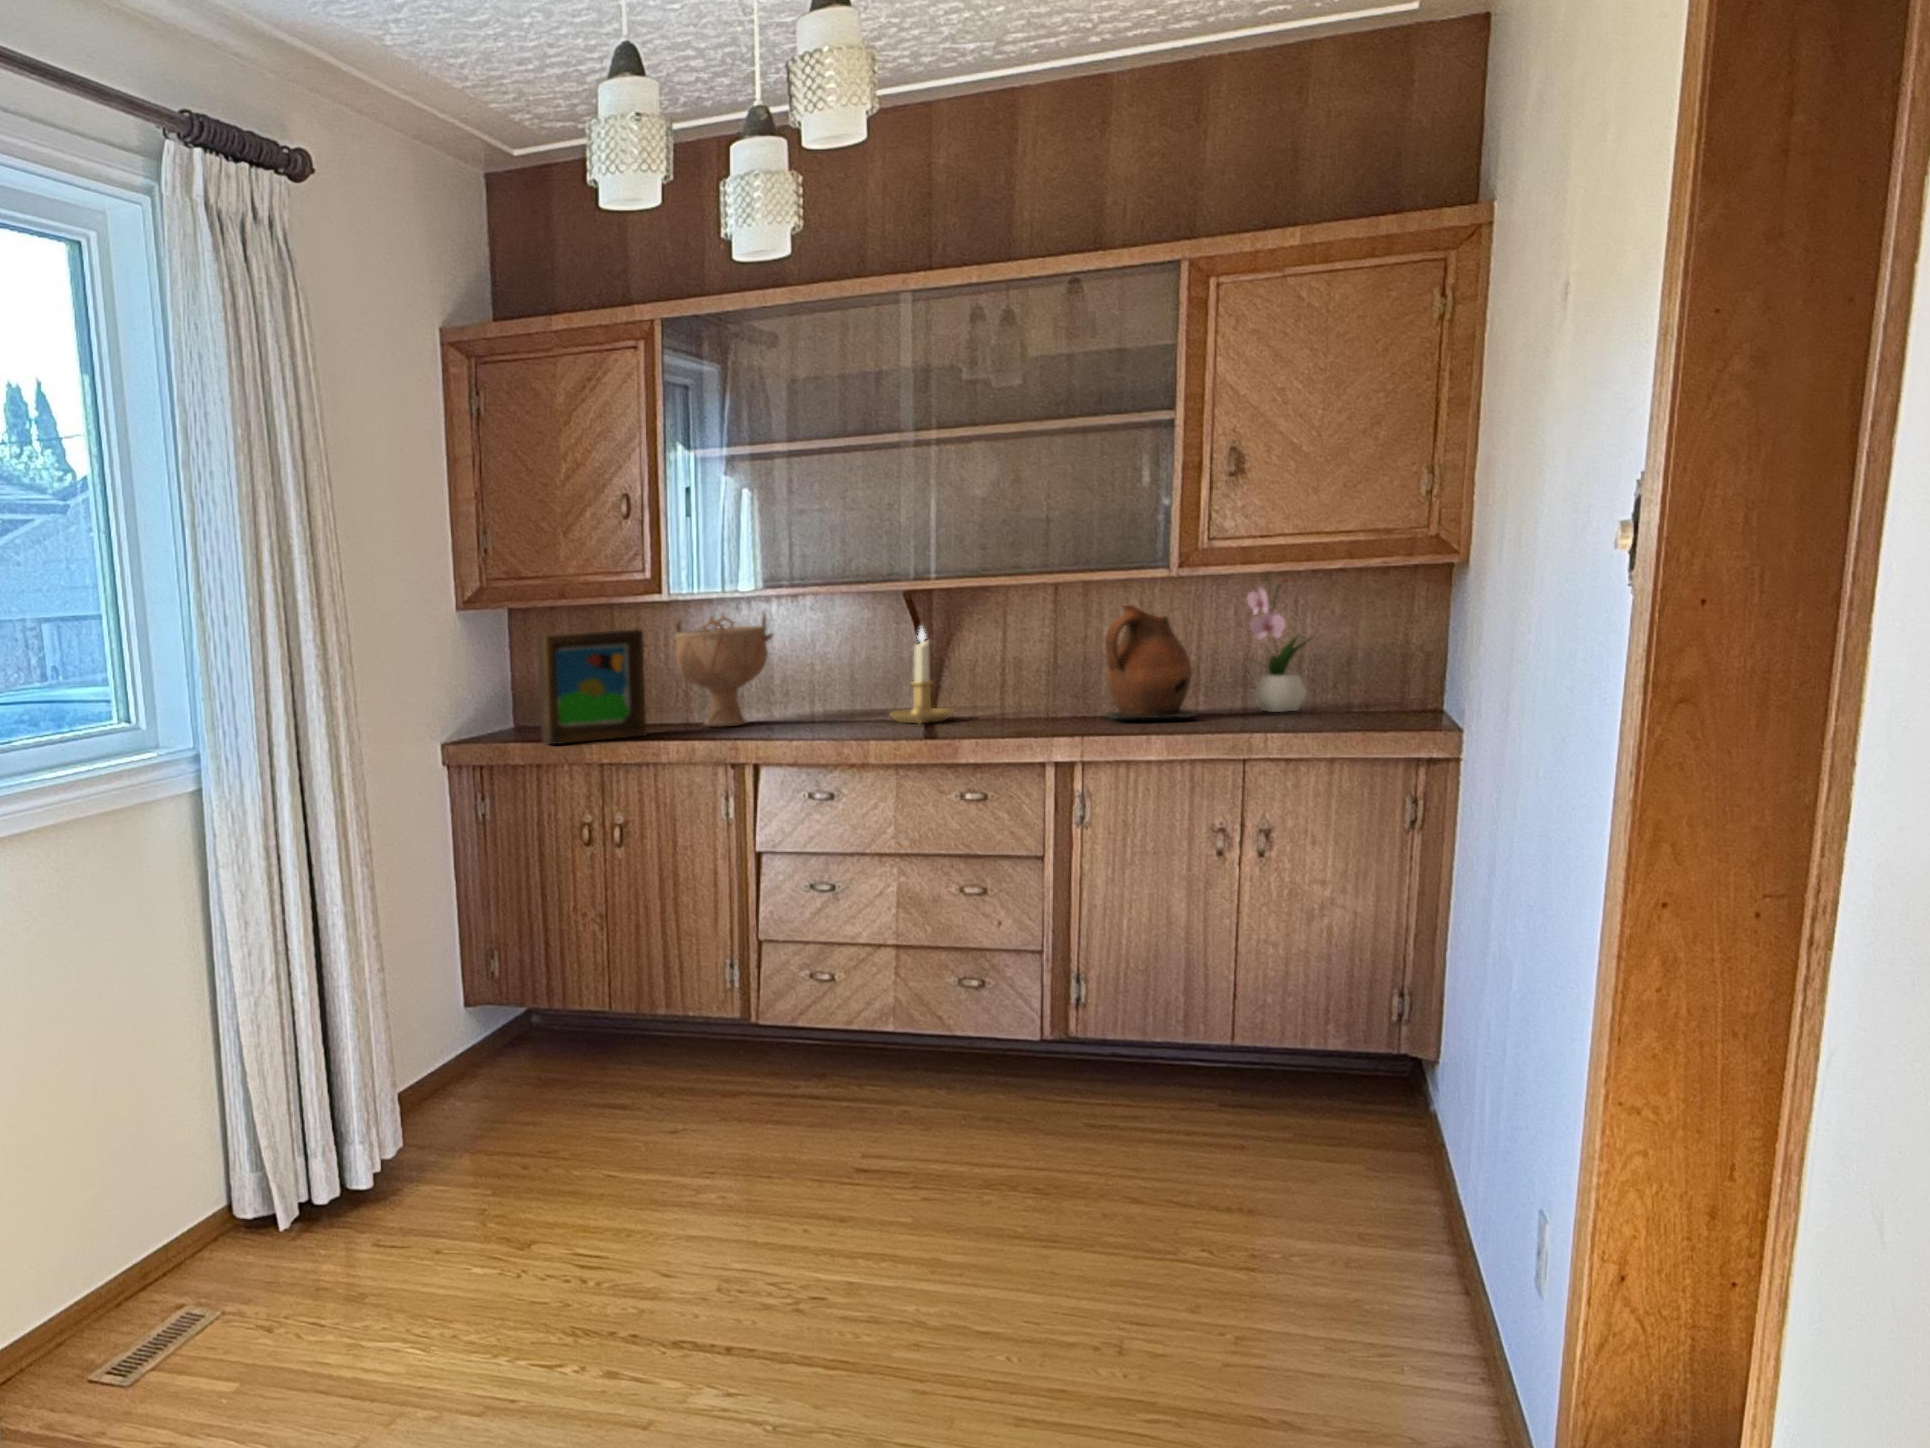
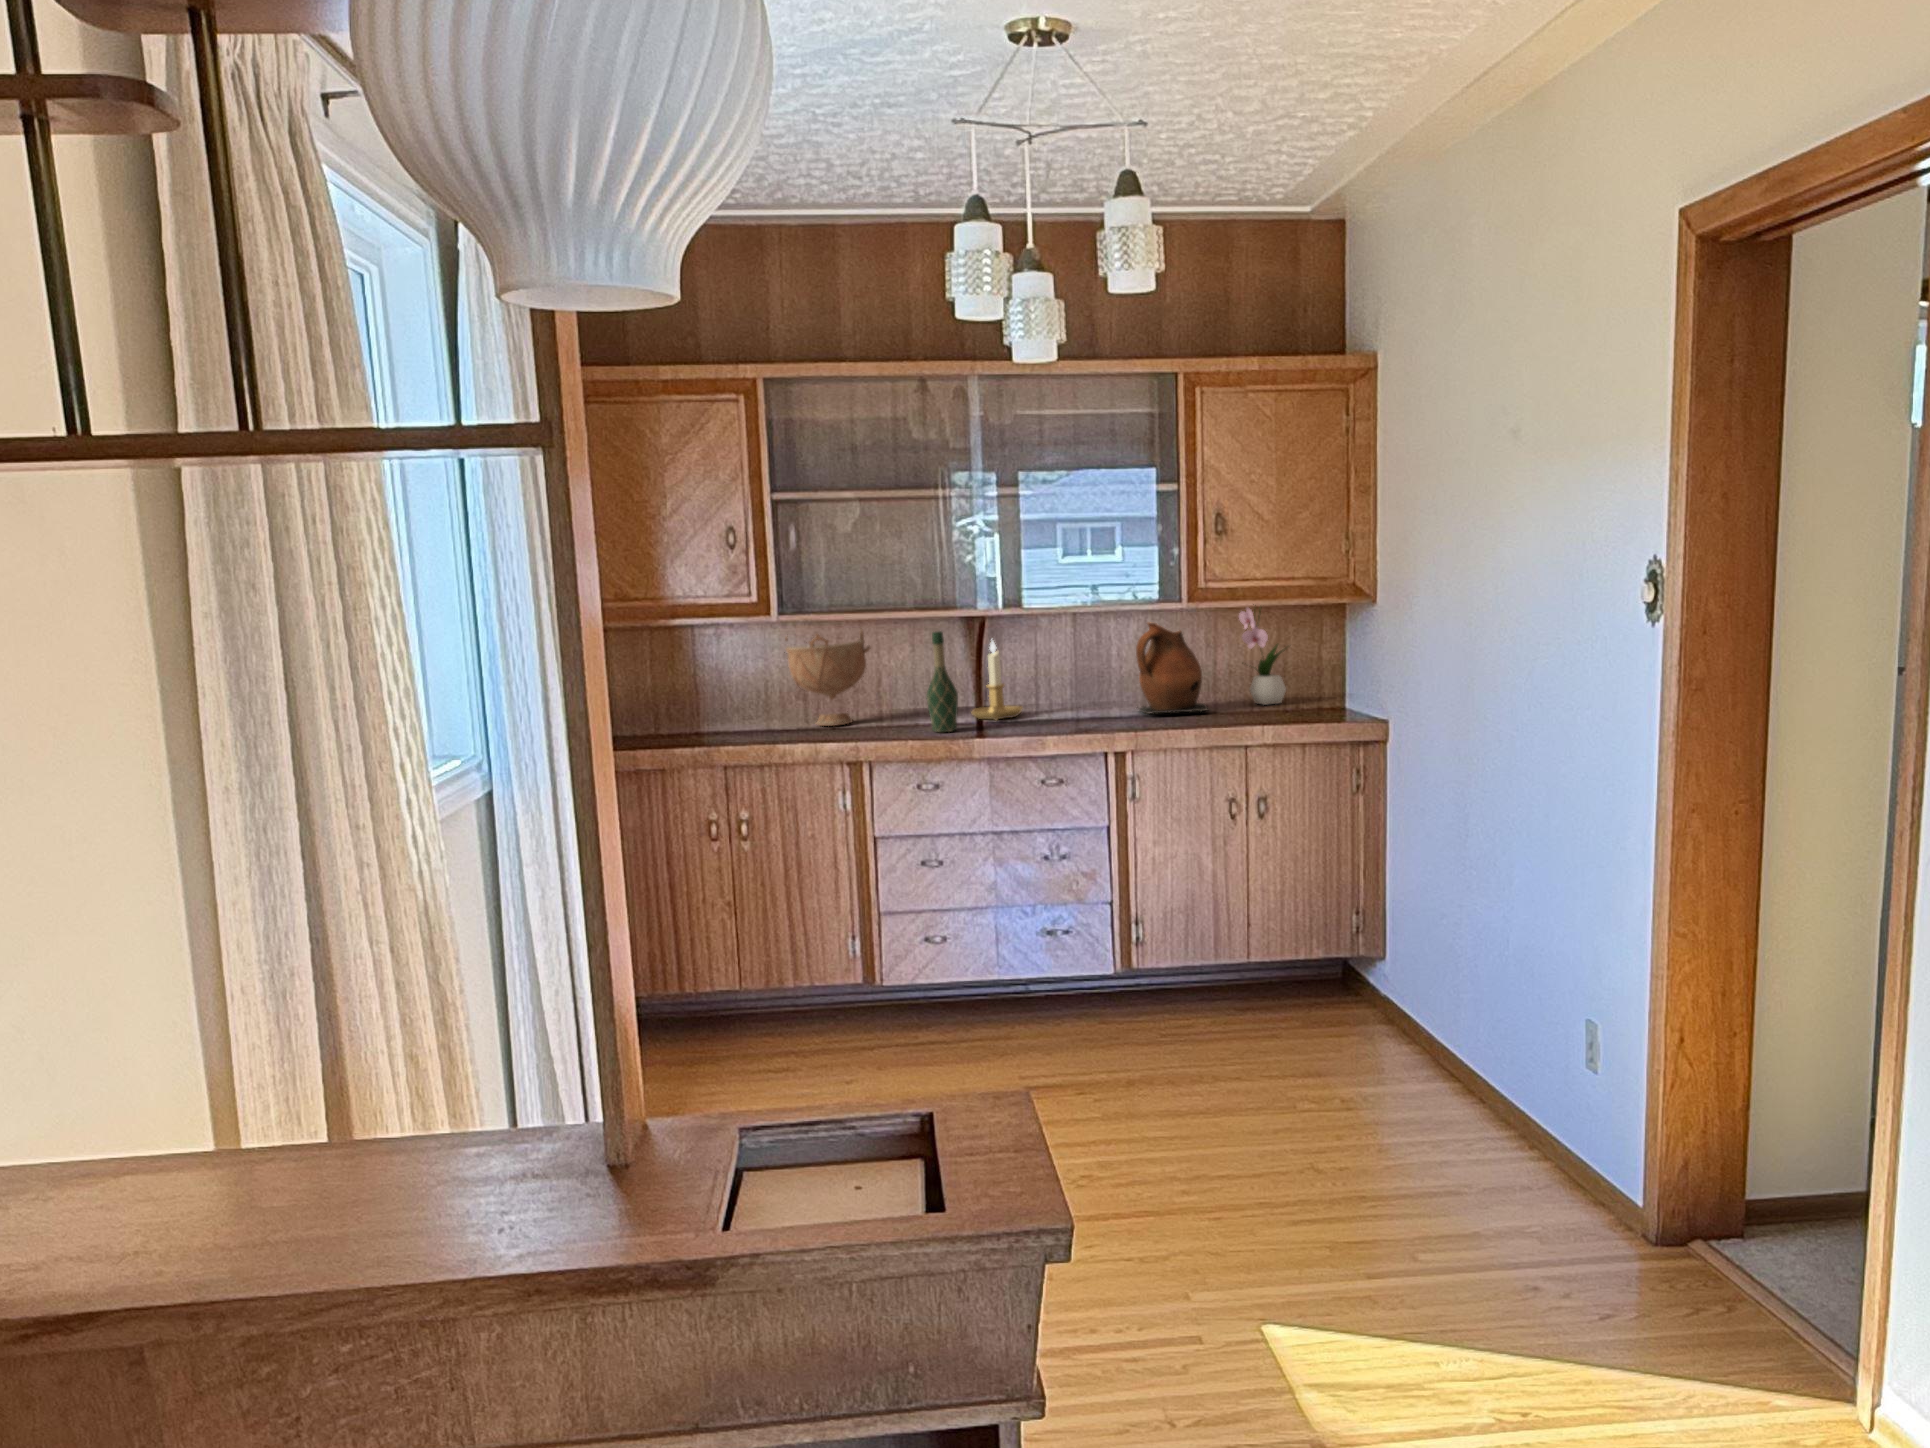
wine bottle: none [836,613,875,734] -> present [926,631,958,732]
picture frame: present [537,629,646,744] -> none [665,645,768,748]

